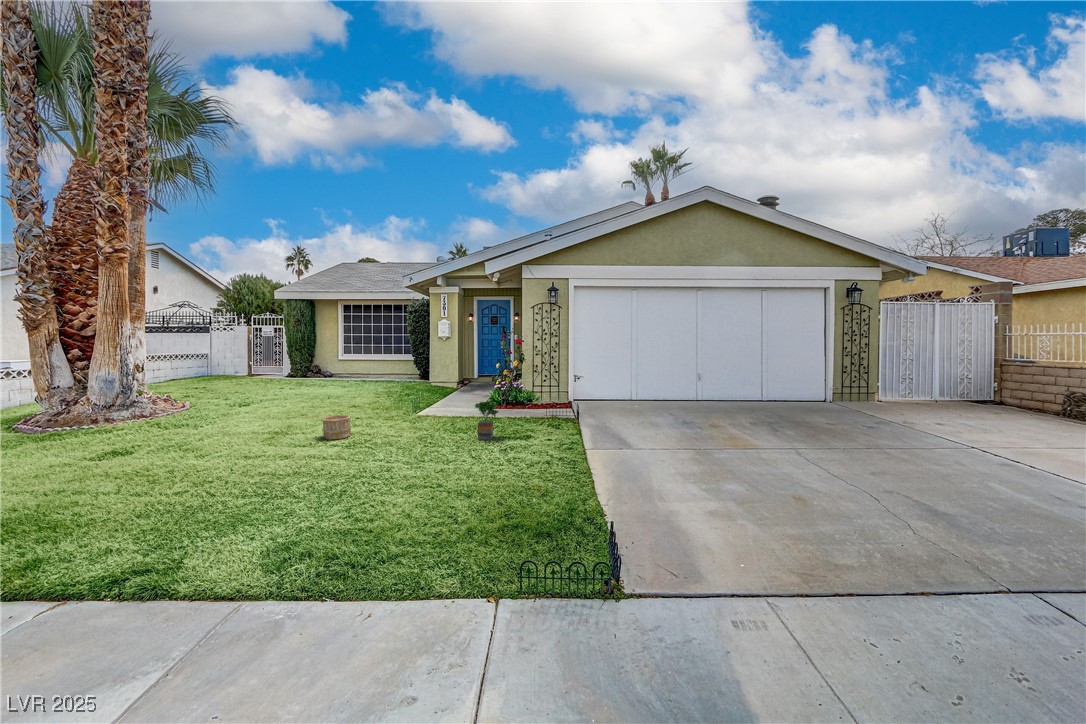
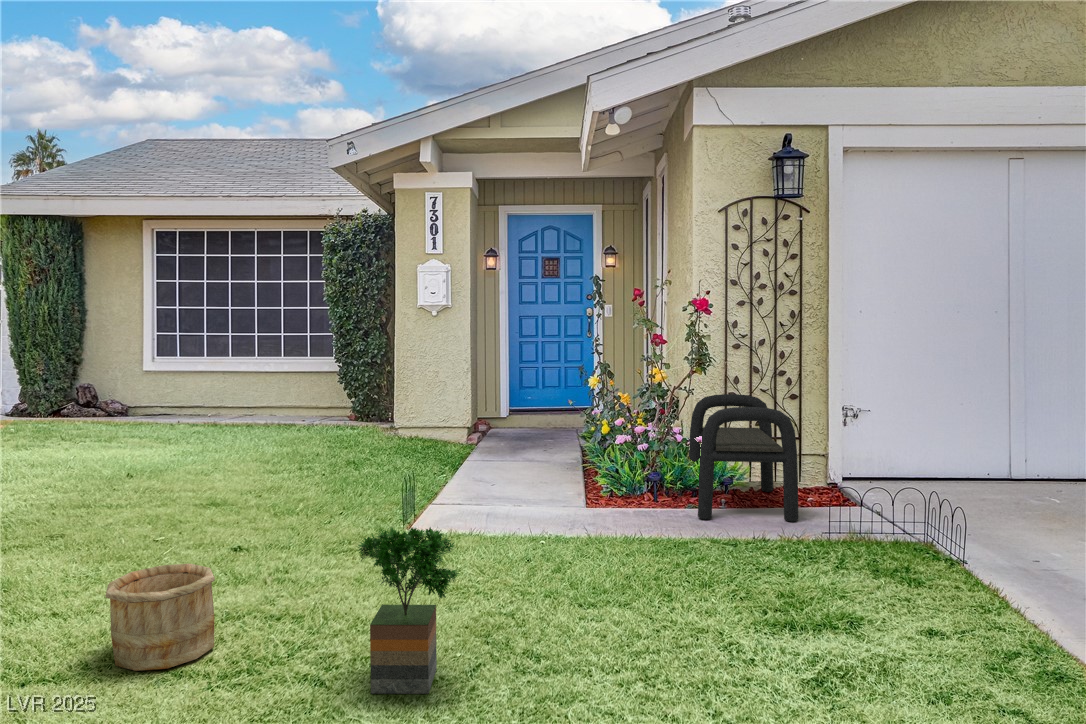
bench: none [513,370,548,411] -> present [688,394,799,522]
potted tree: present [475,401,498,440] -> present [357,527,459,694]

